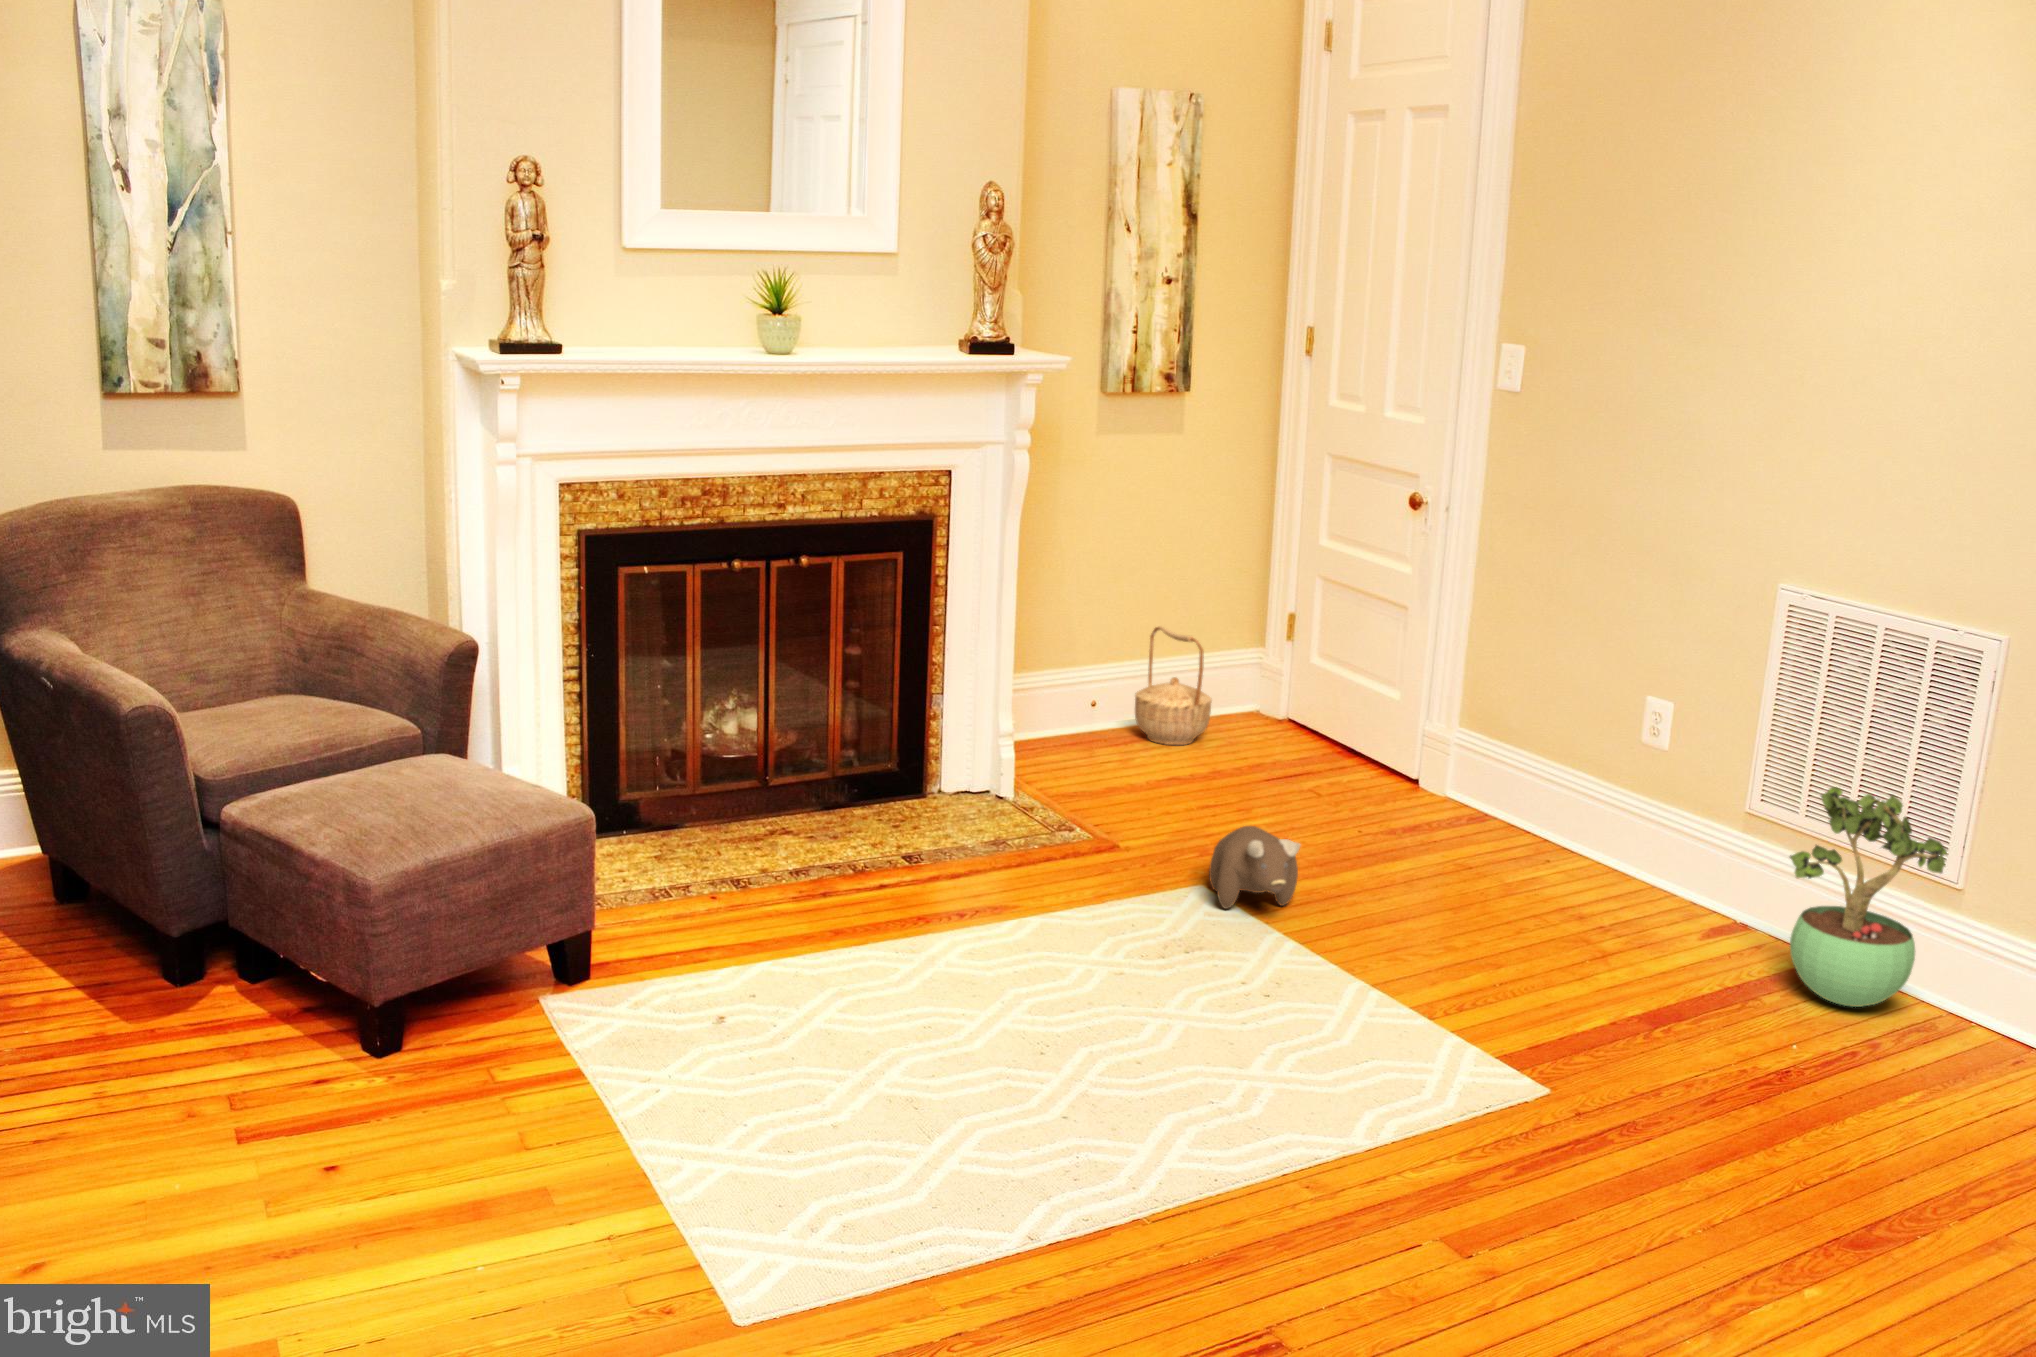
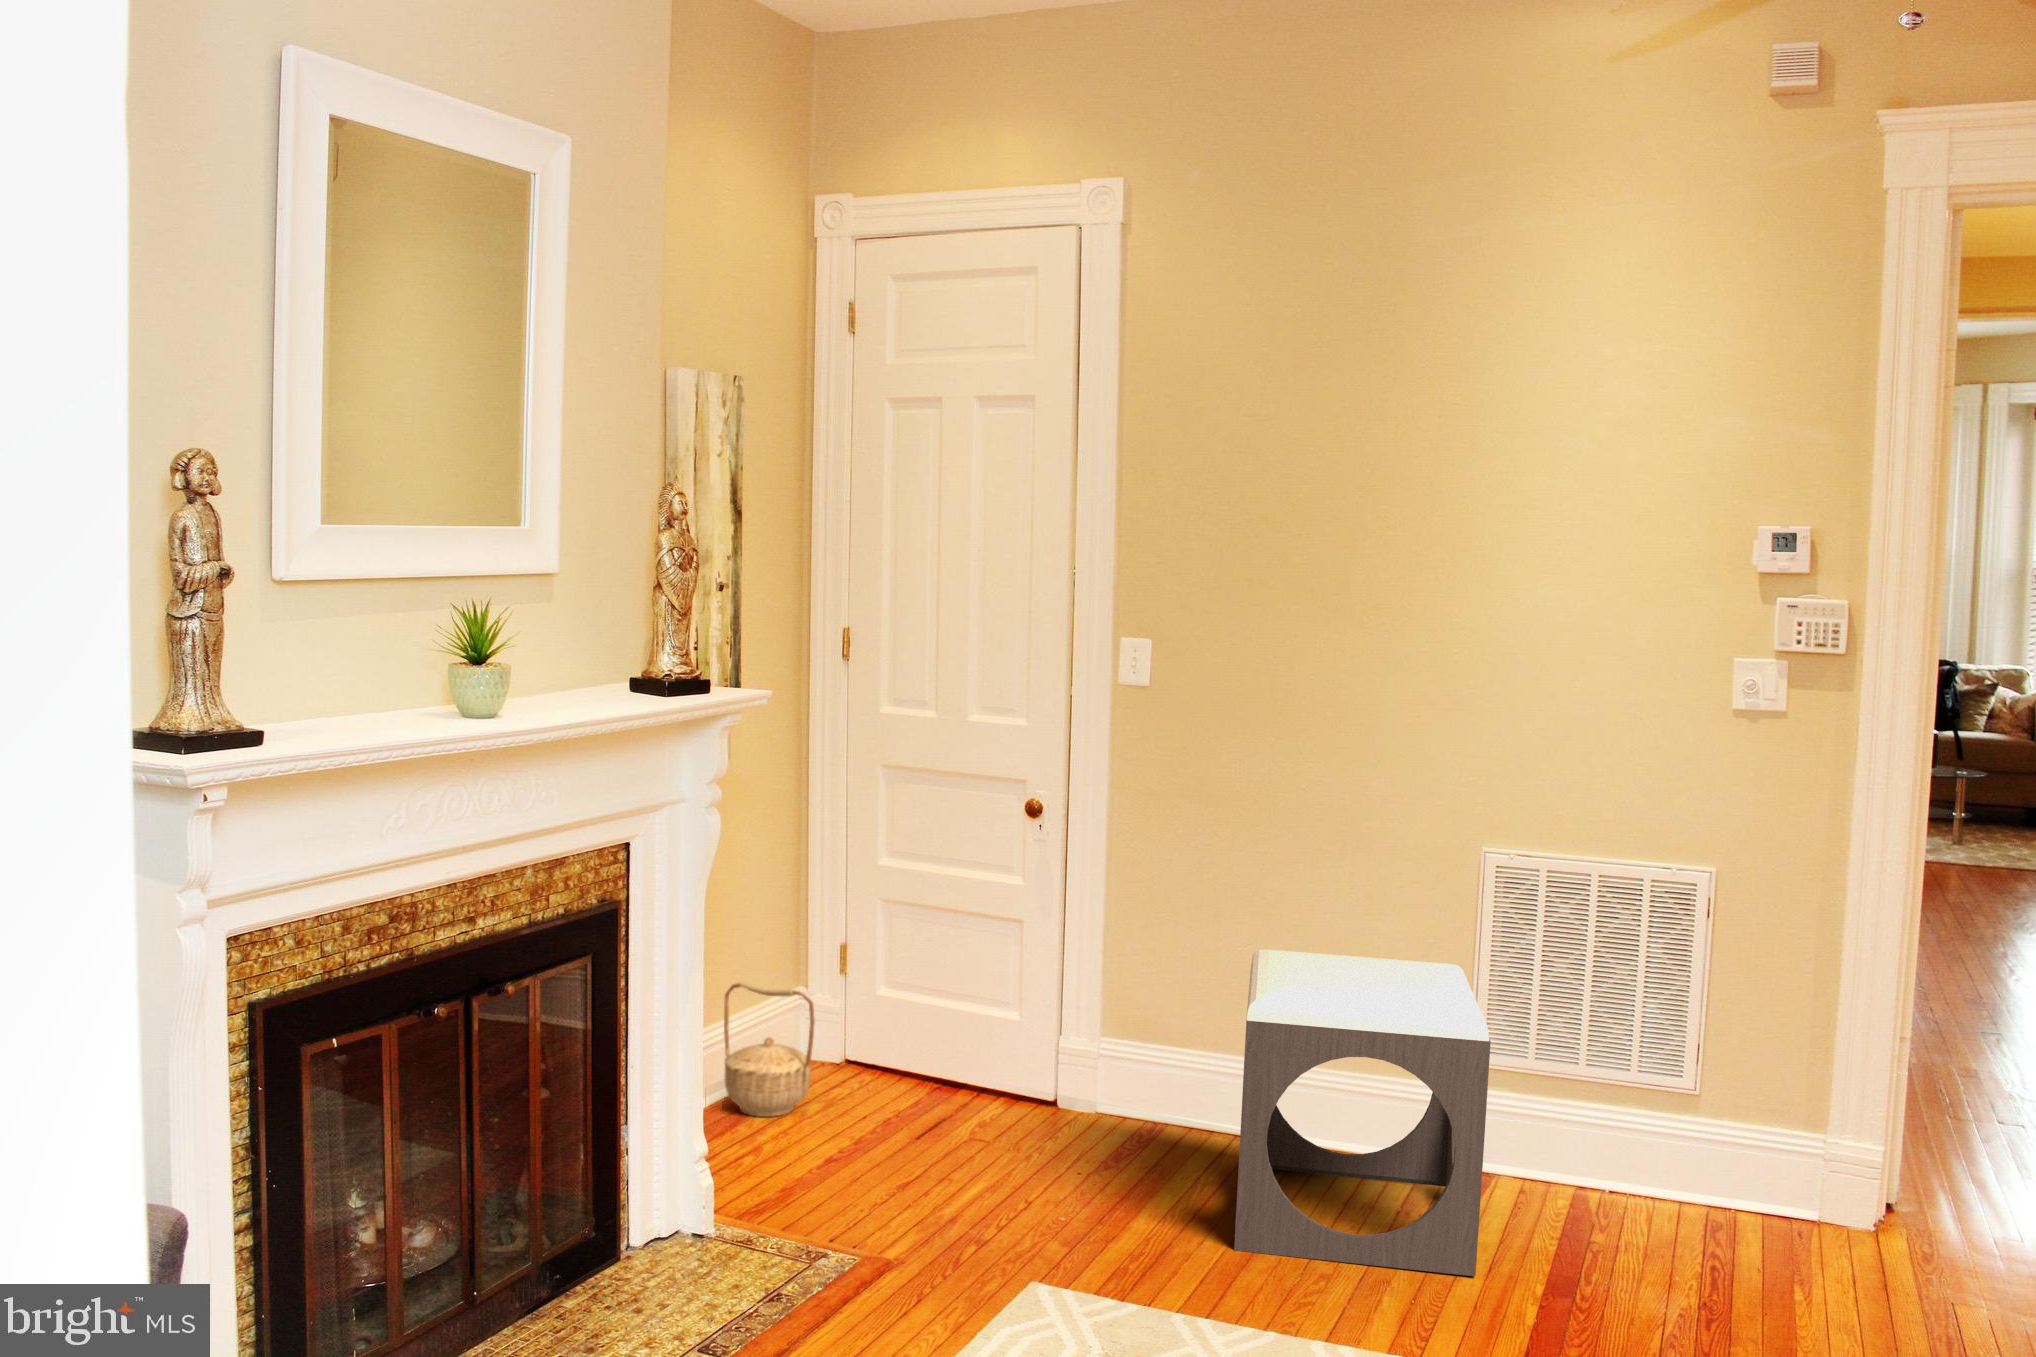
footstool: none [1420,651,1773,989] -> present [1234,950,1491,1276]
potted plant: present [1790,787,1948,1007] -> none [1542,1039,1687,1239]
plush toy: present [1209,826,1300,909] -> none [1040,1200,1164,1304]

